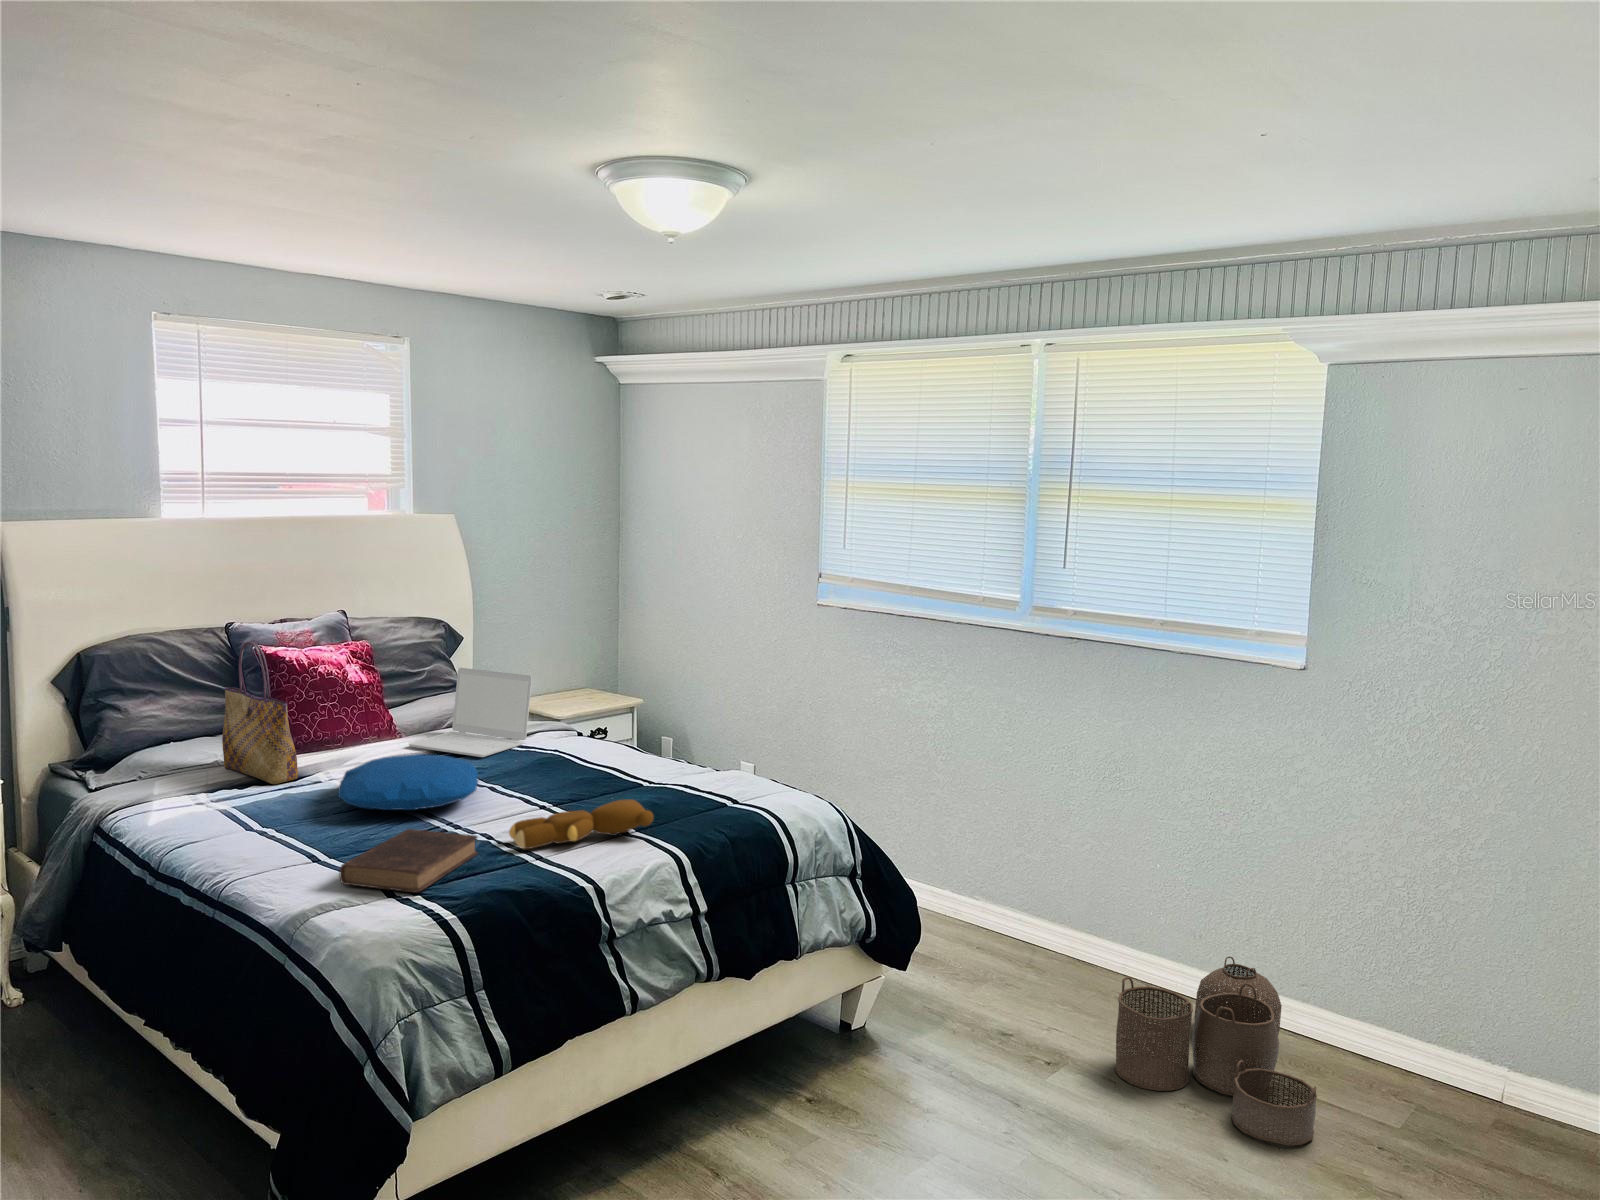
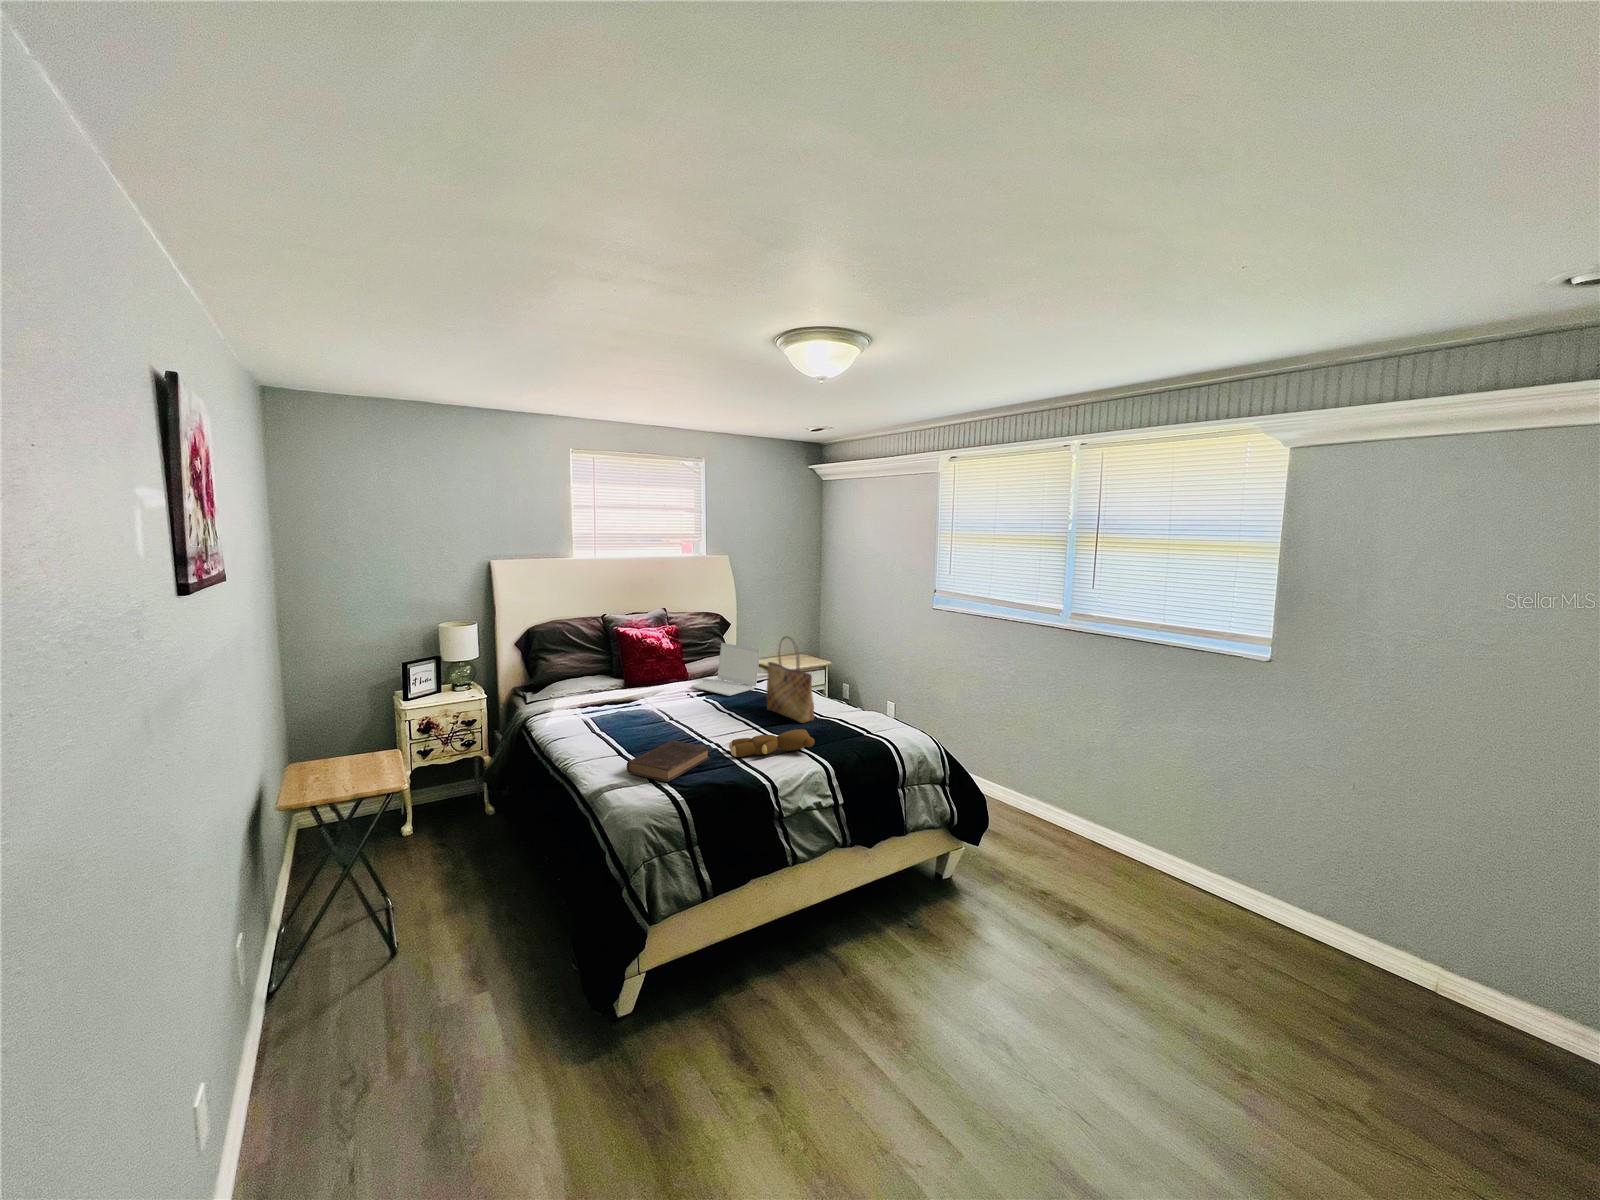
tote bag: present [222,641,298,784] -> present [766,636,814,723]
pillow: present [338,754,478,810] -> none [640,694,721,728]
woven basket: present [1115,956,1317,1146] -> none [1119,857,1271,1003]

